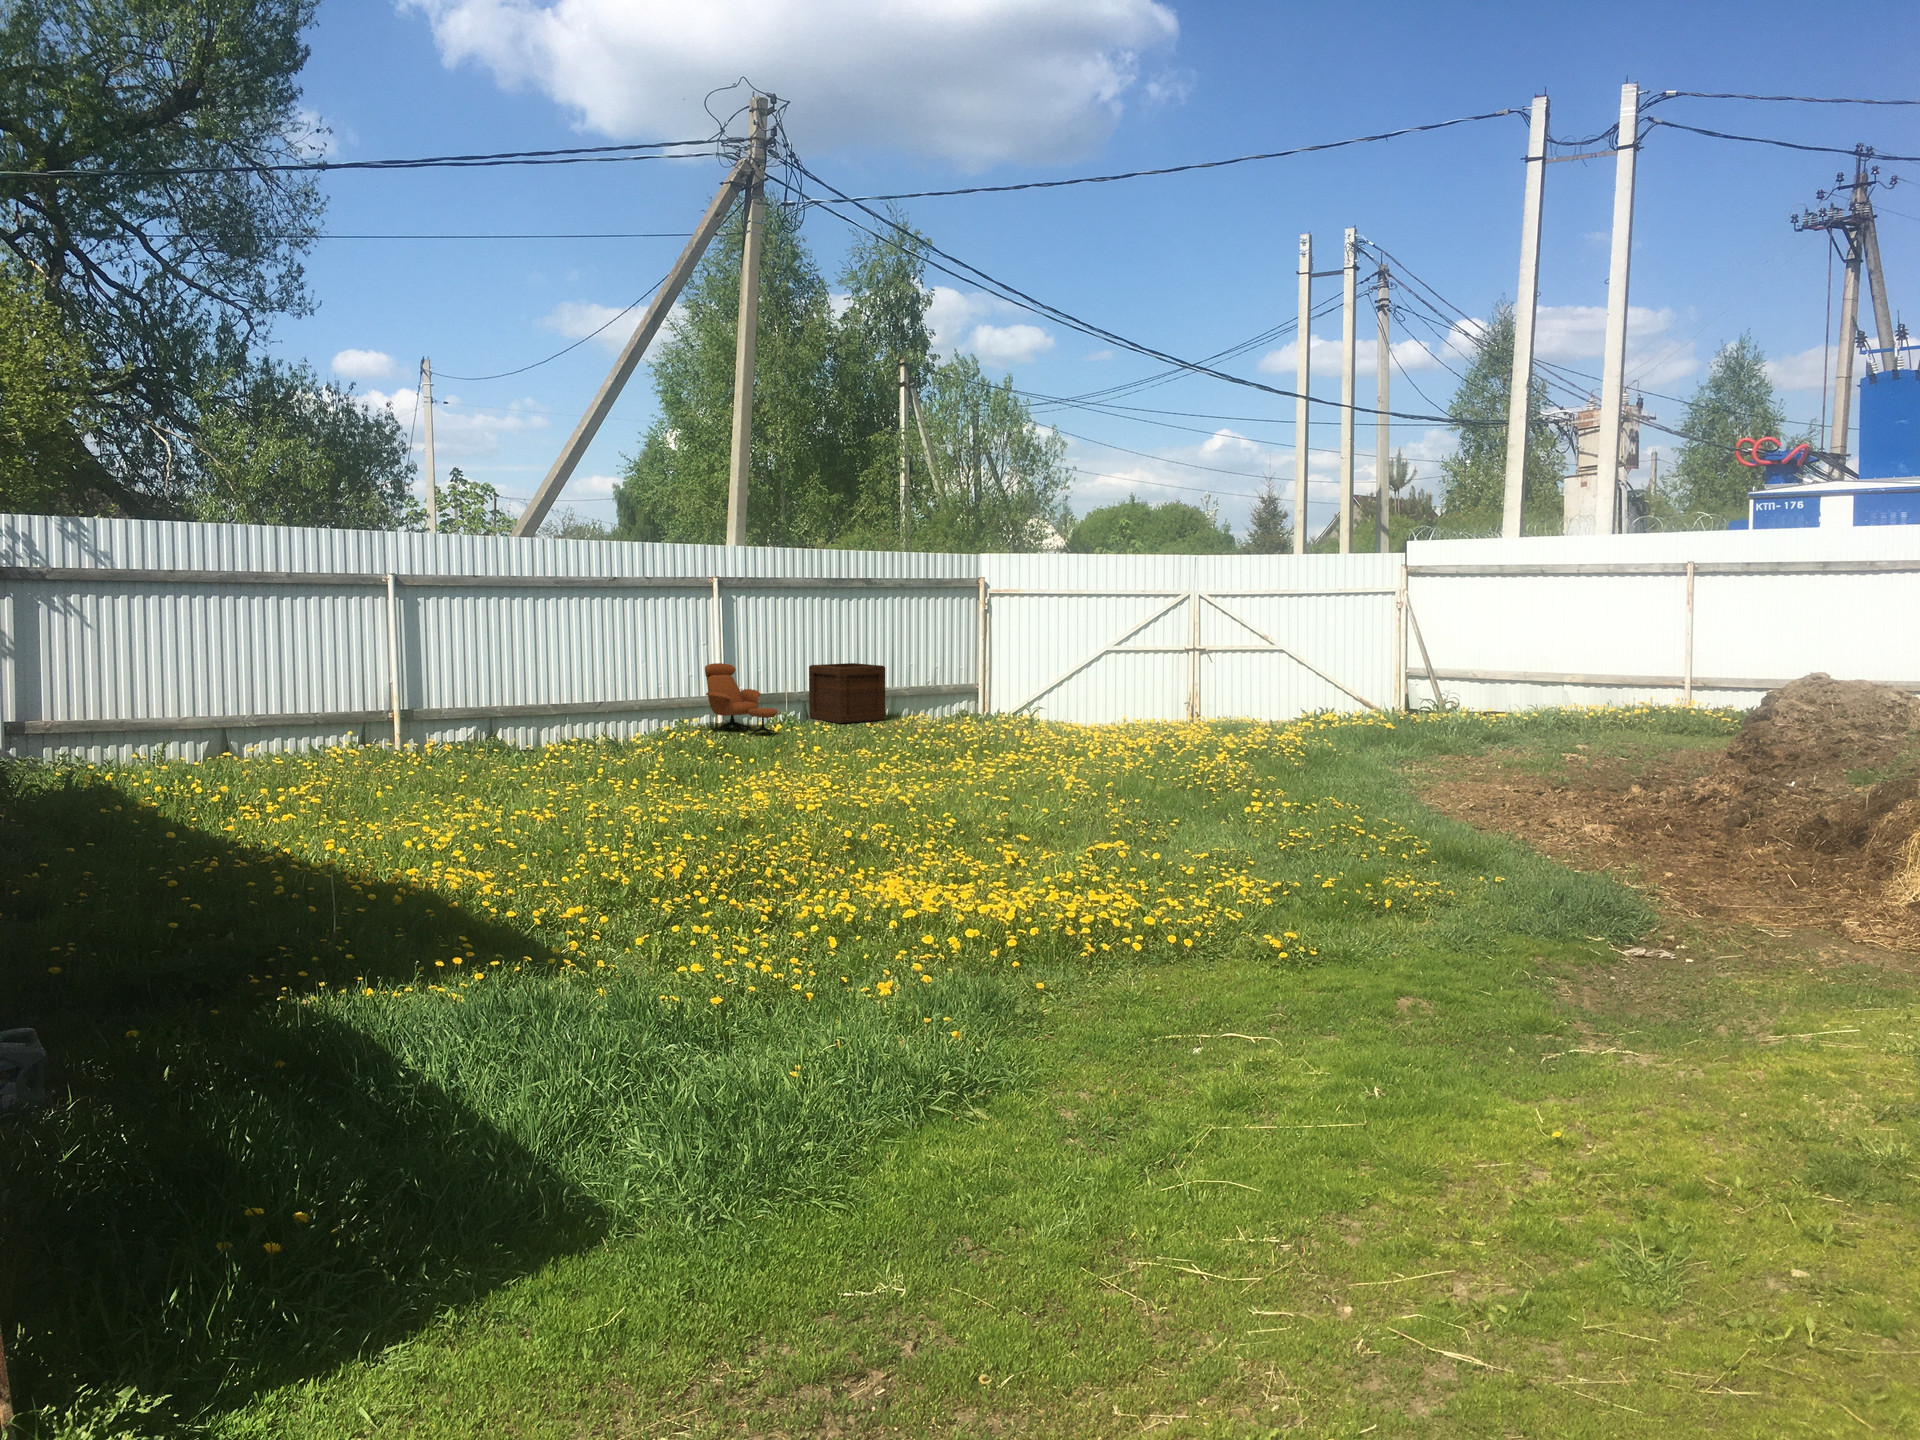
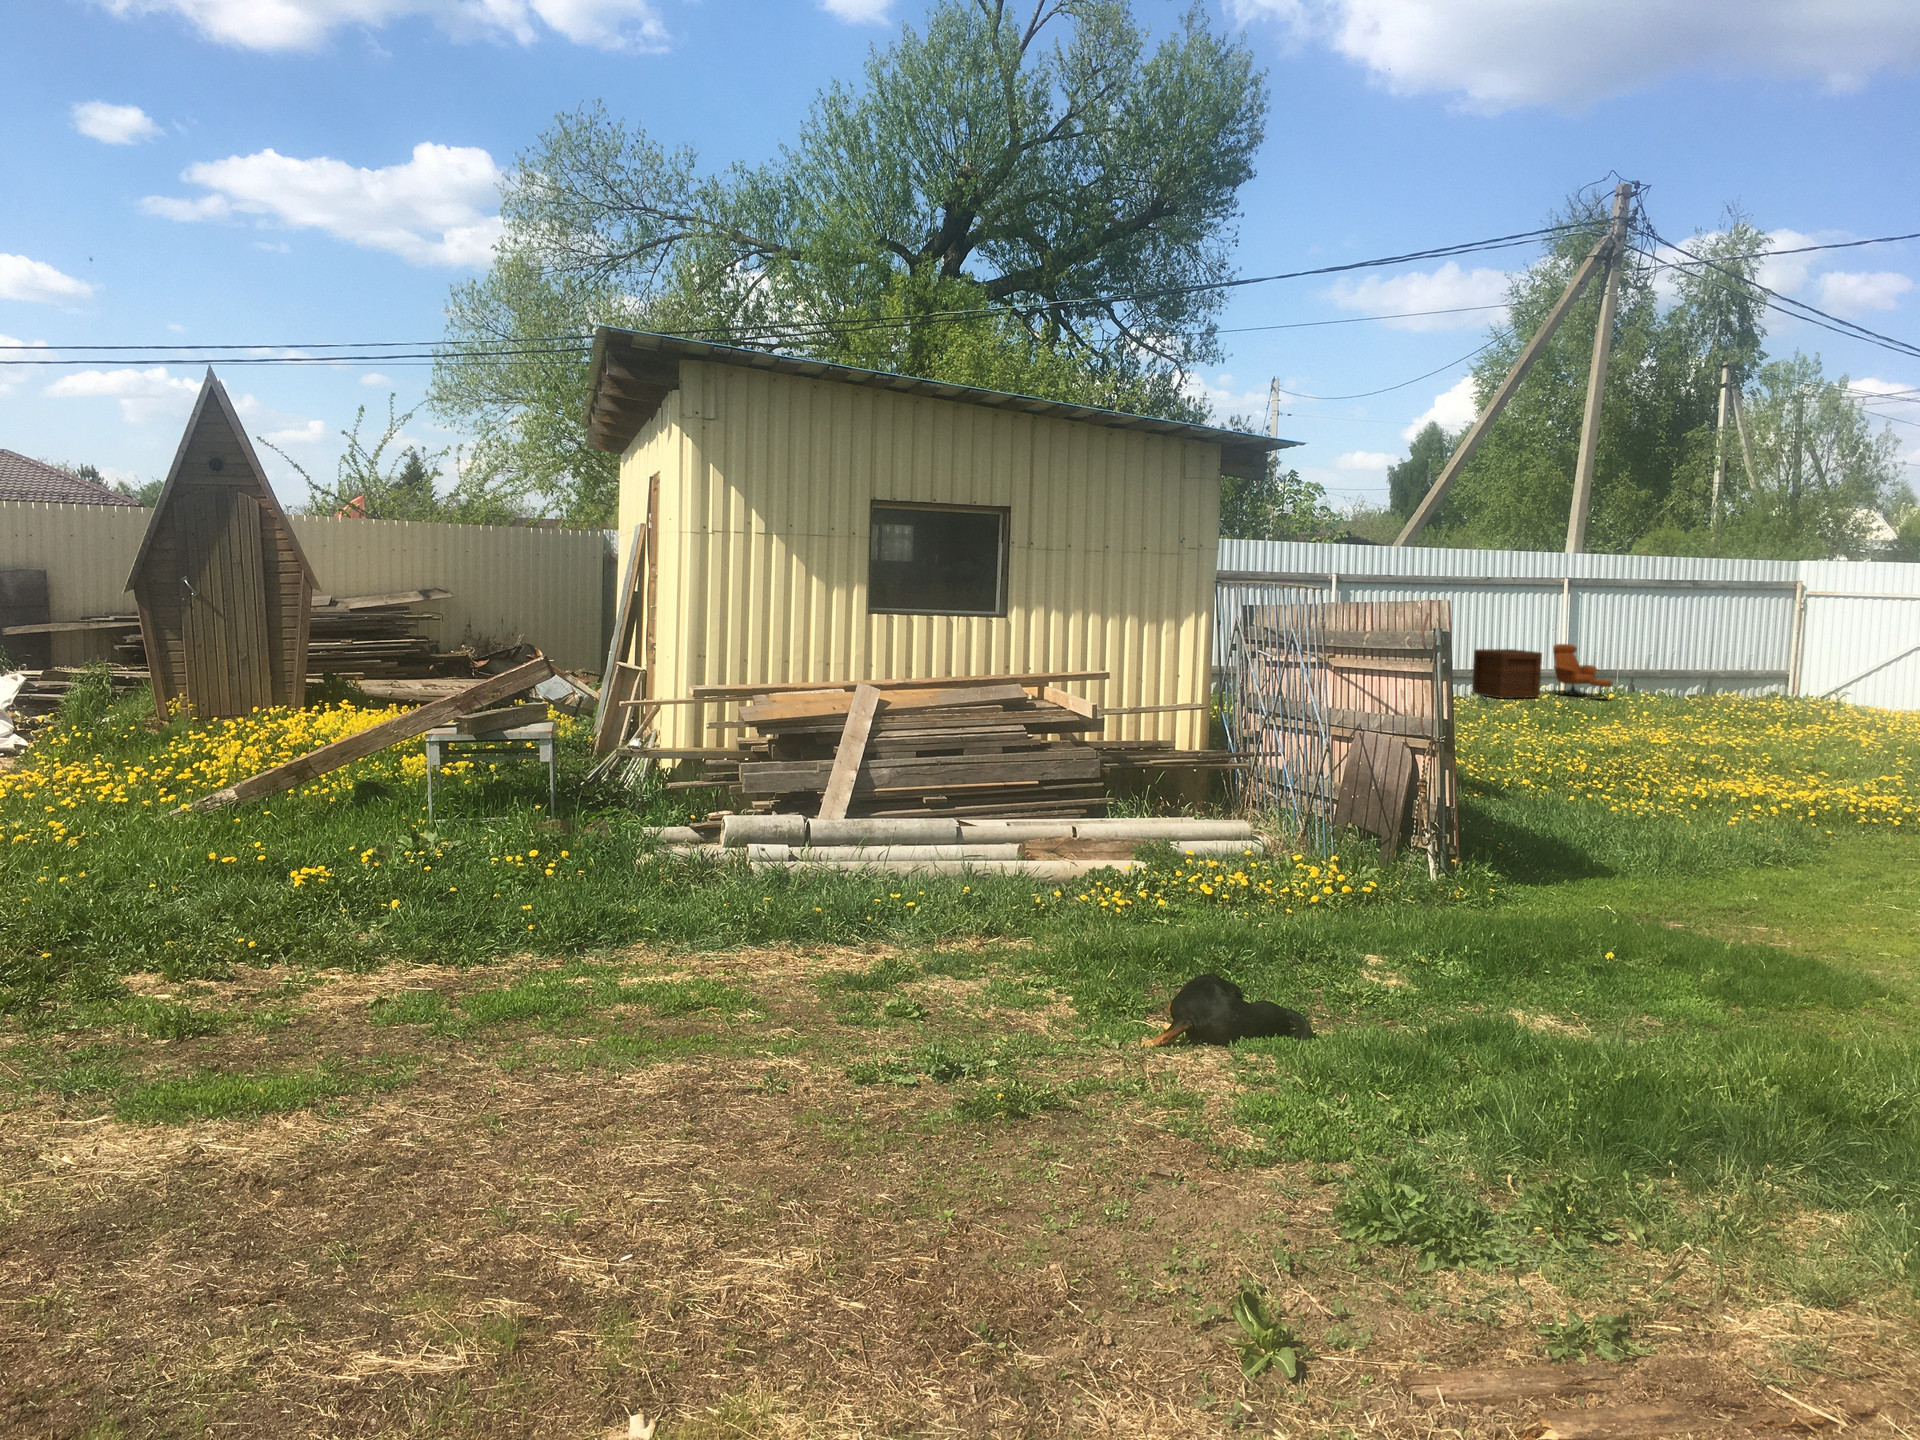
wooden crate: present [809,663,885,723] -> present [1472,649,1542,698]

